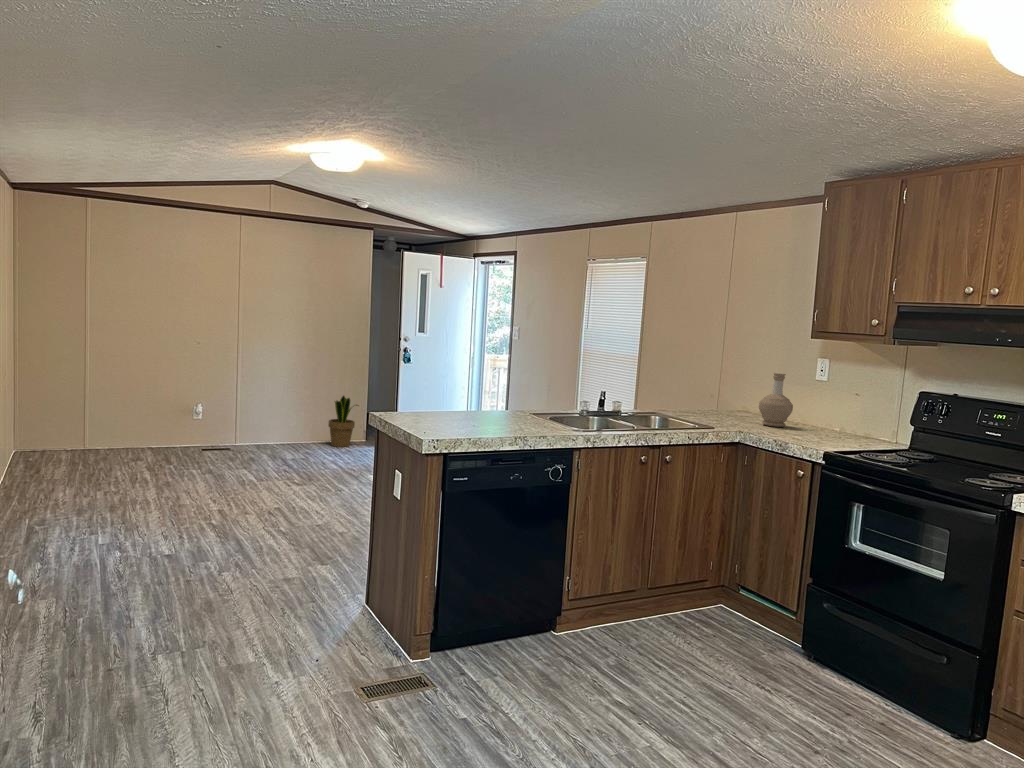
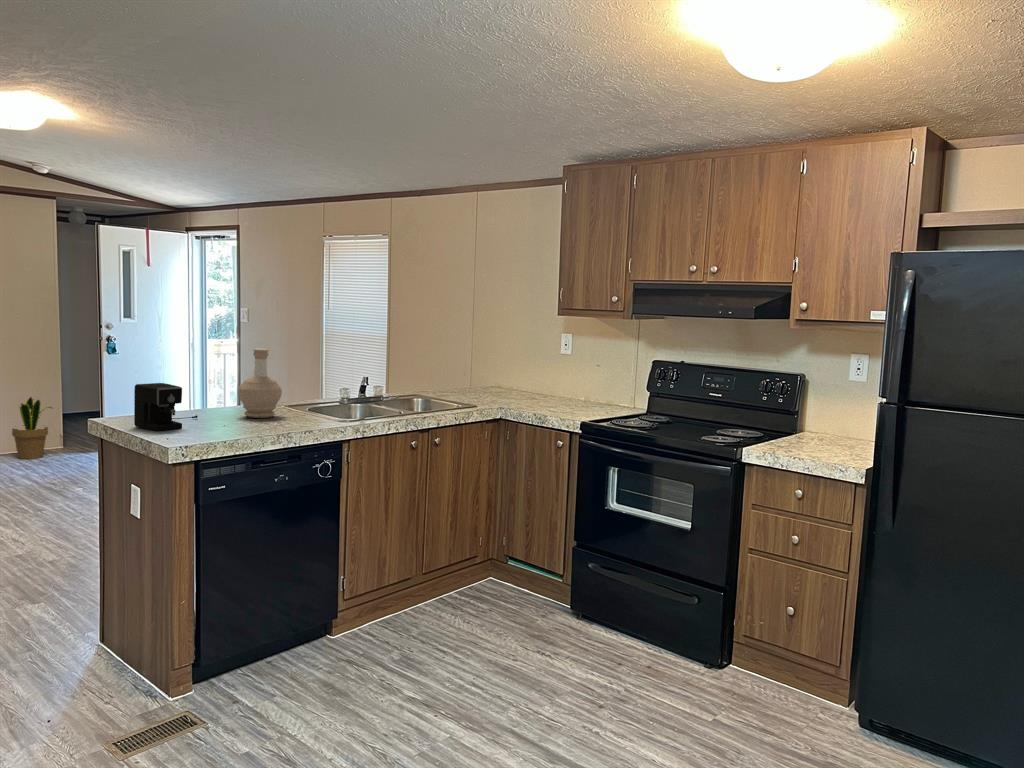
bottle: present [759,373,793,427] -> present [238,348,282,418]
coffee maker: none [401,385,453,426] -> present [134,383,198,431]

